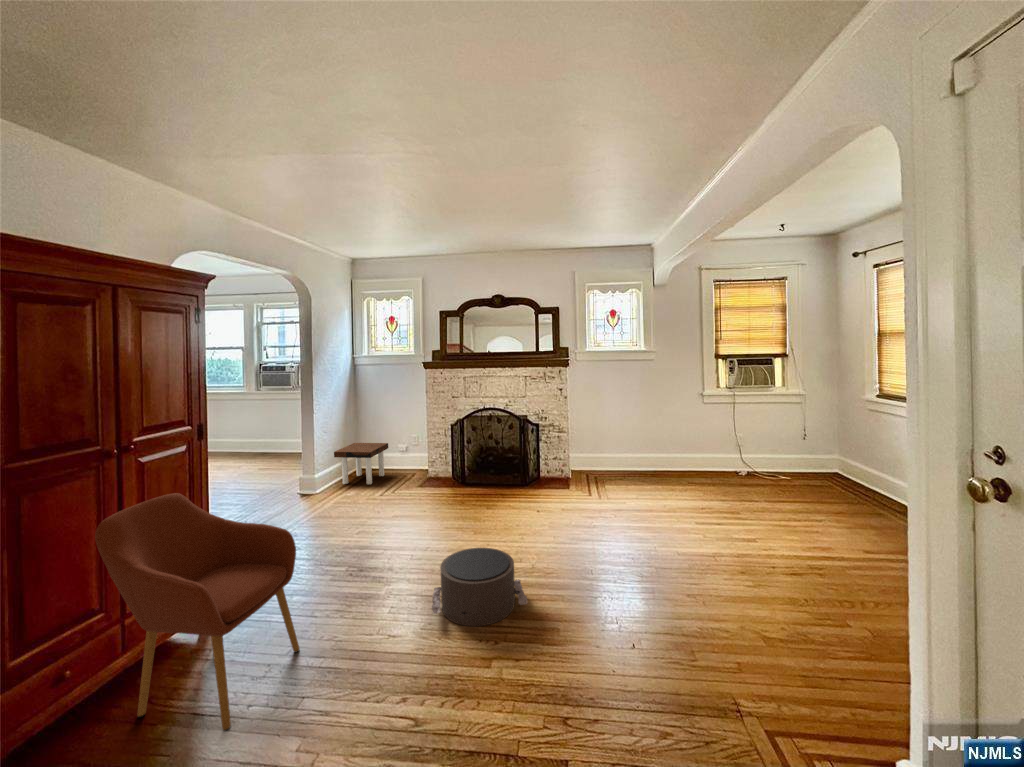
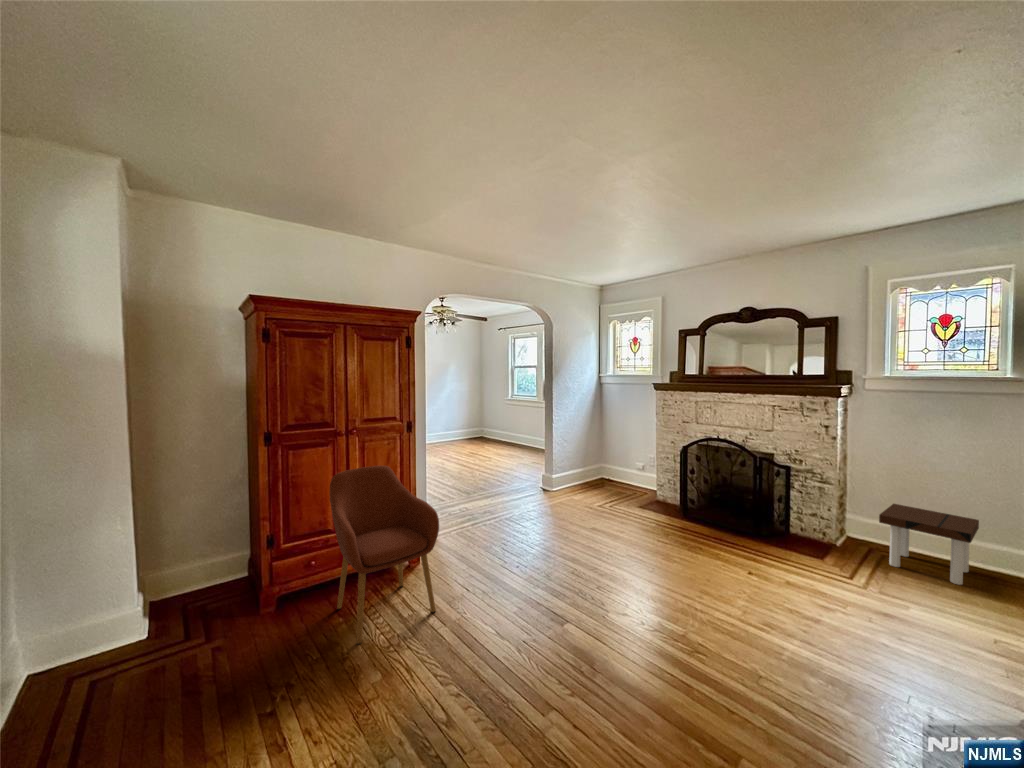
side table: present [334,443,388,485] -> present [879,504,979,585]
pouf: present [432,548,527,626] -> none [533,582,642,675]

